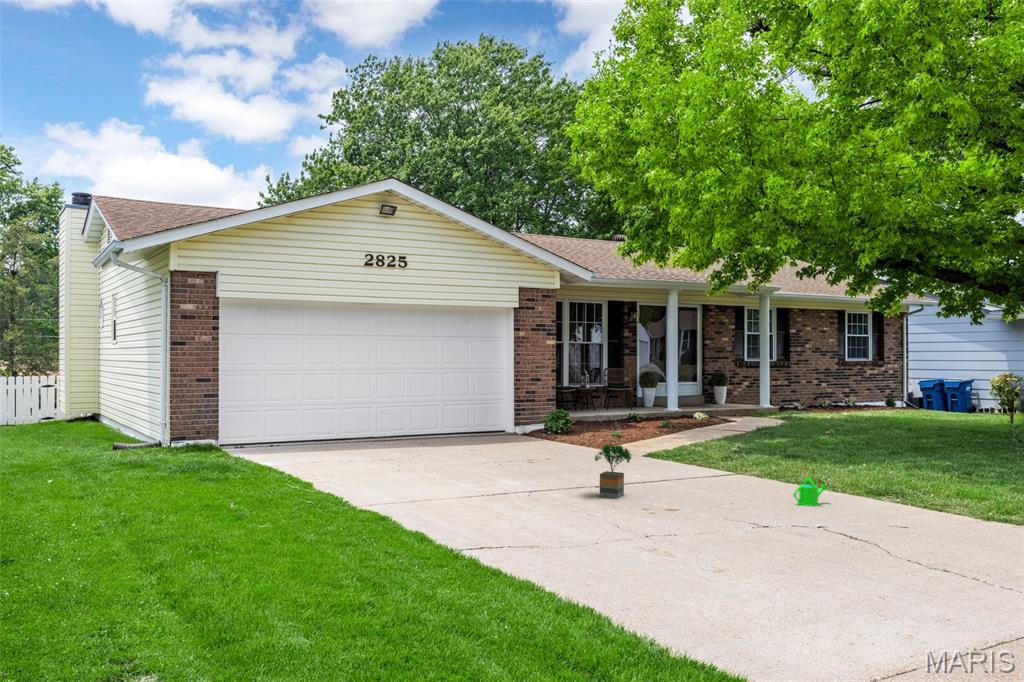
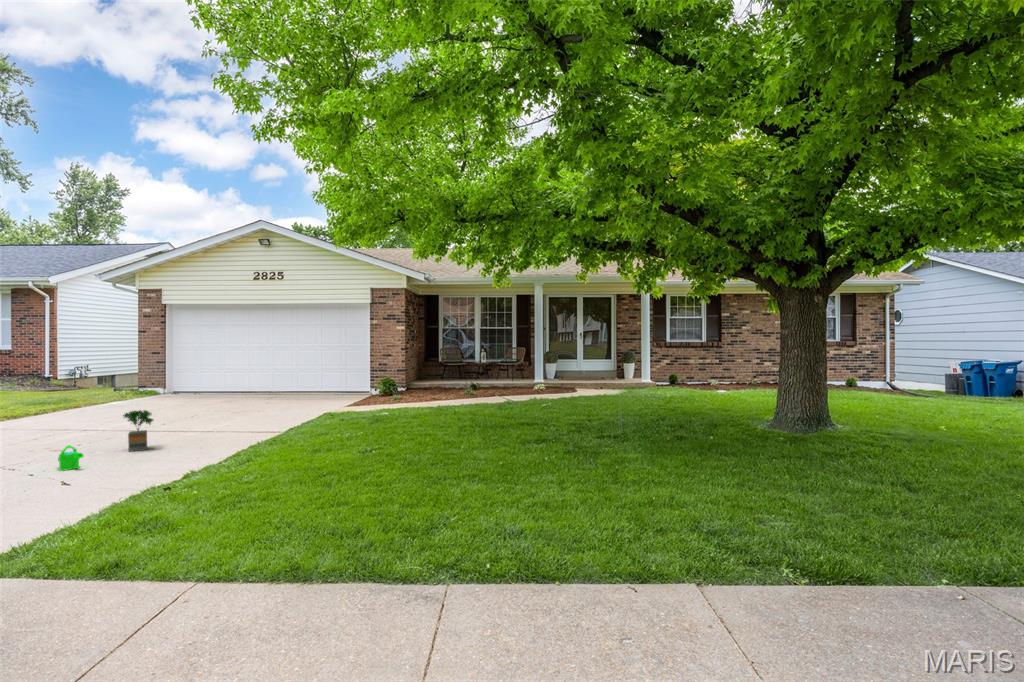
potted tree: present [595,445,632,499] -> present [123,410,153,452]

